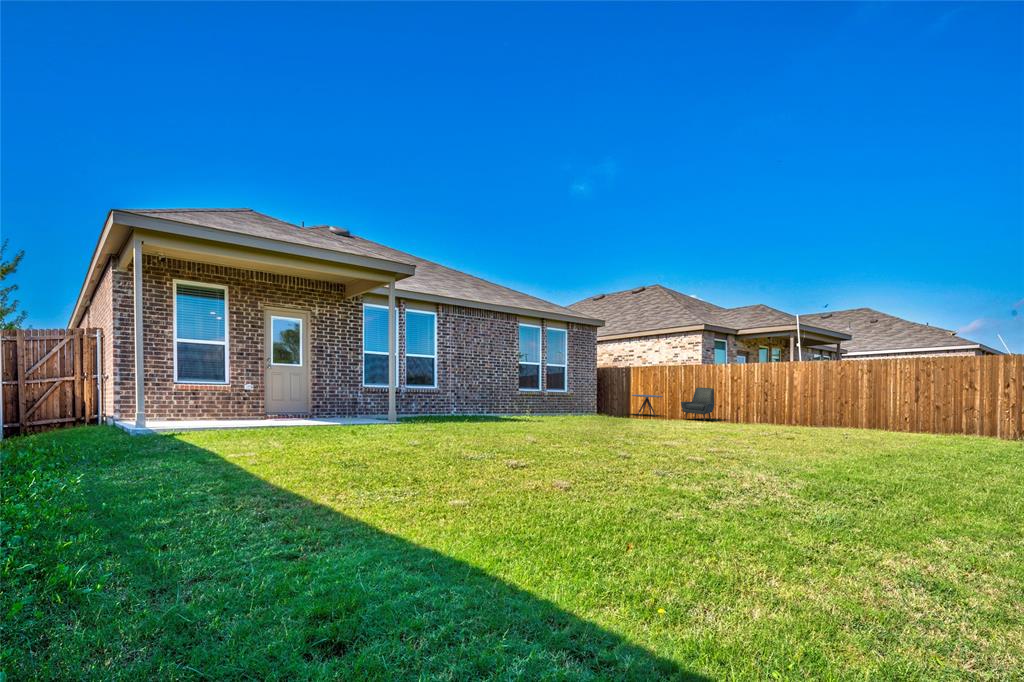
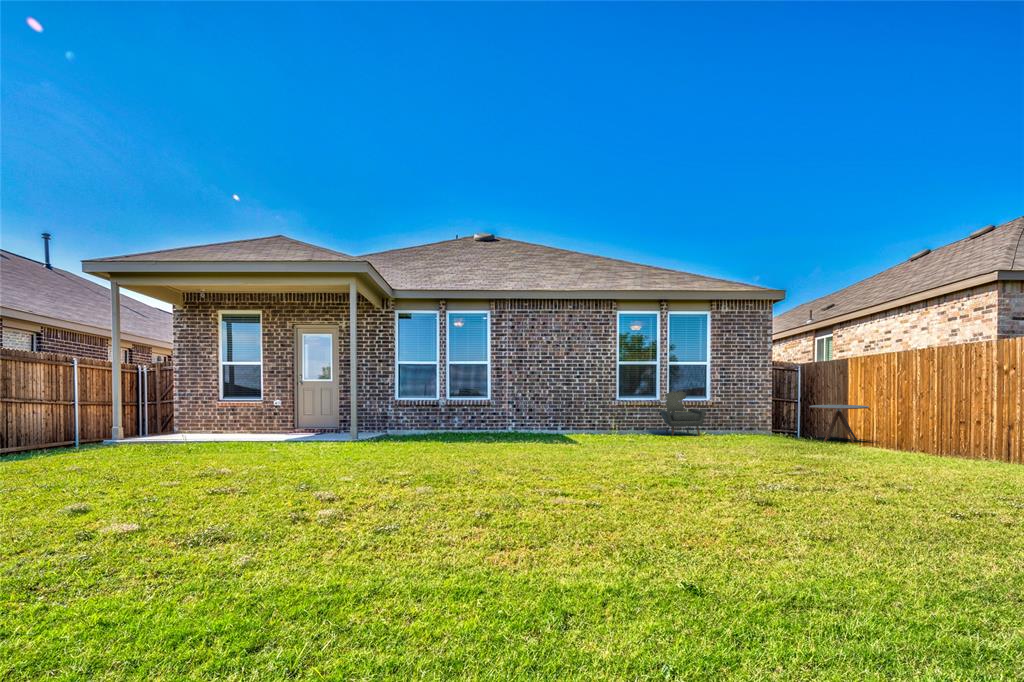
chair: present [681,388,714,421] -> present [661,391,706,436]

